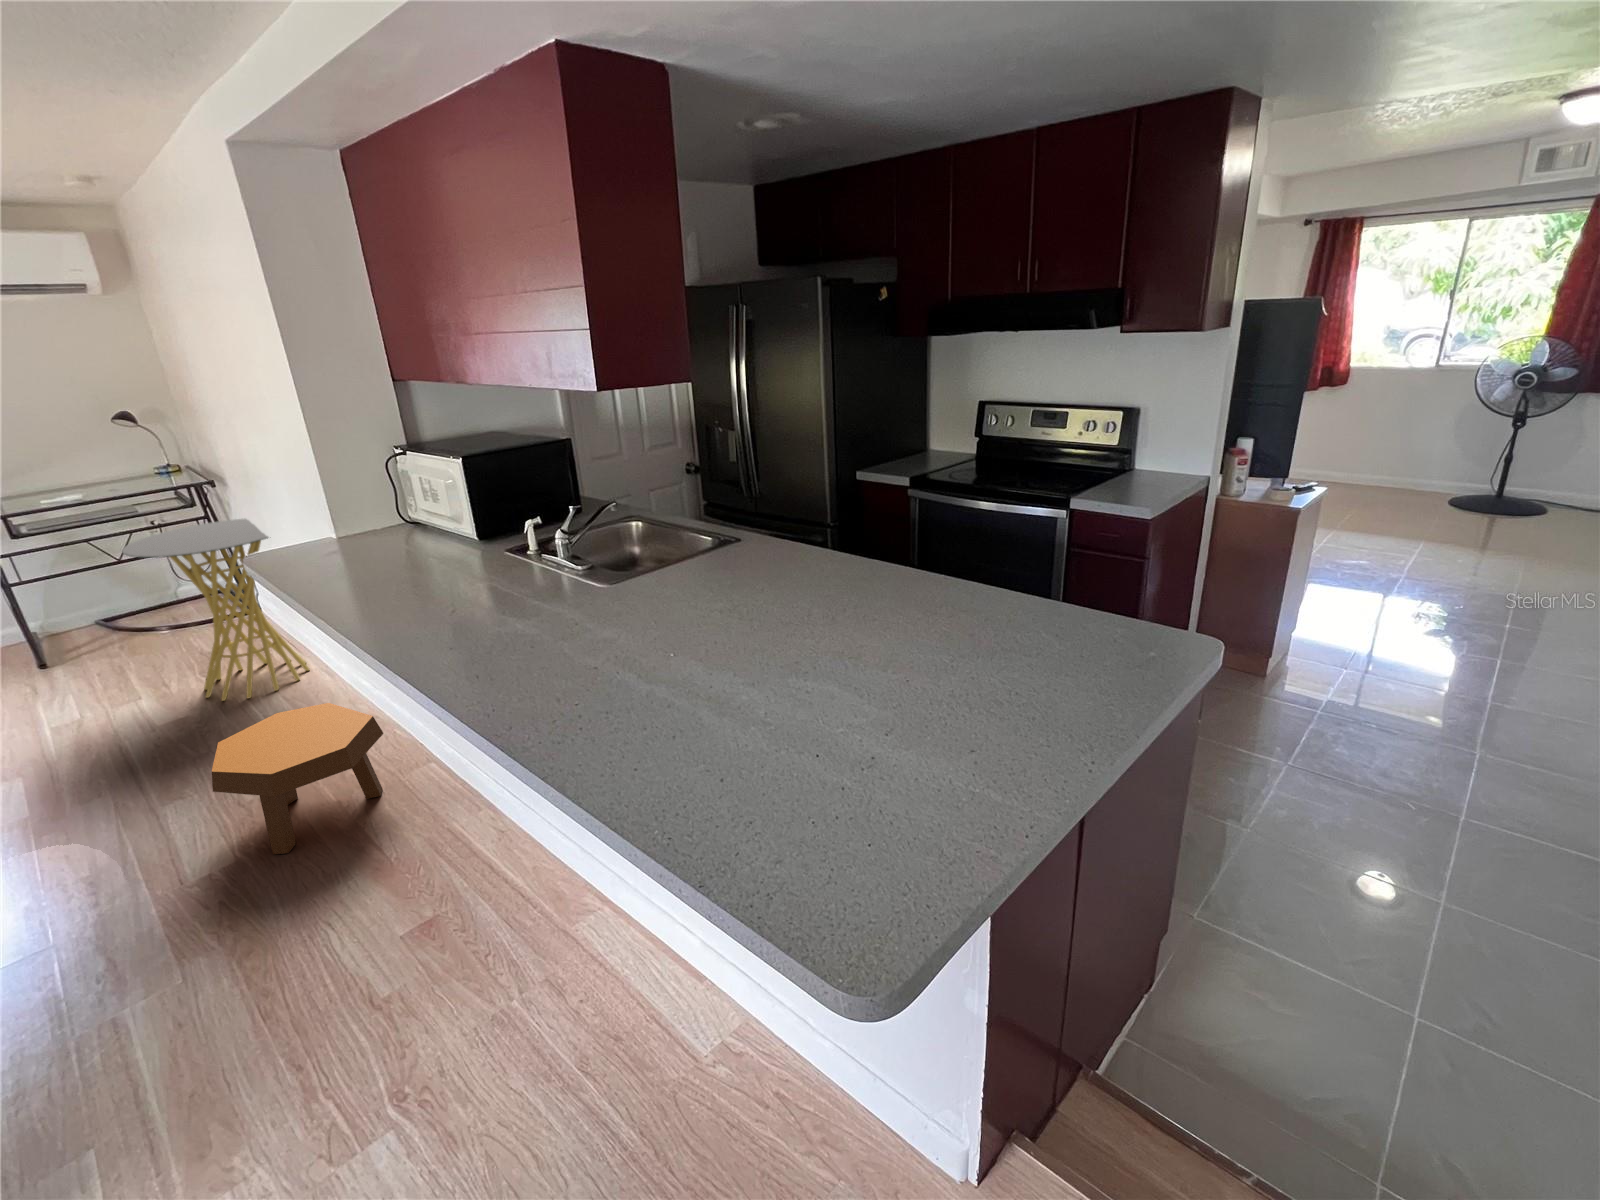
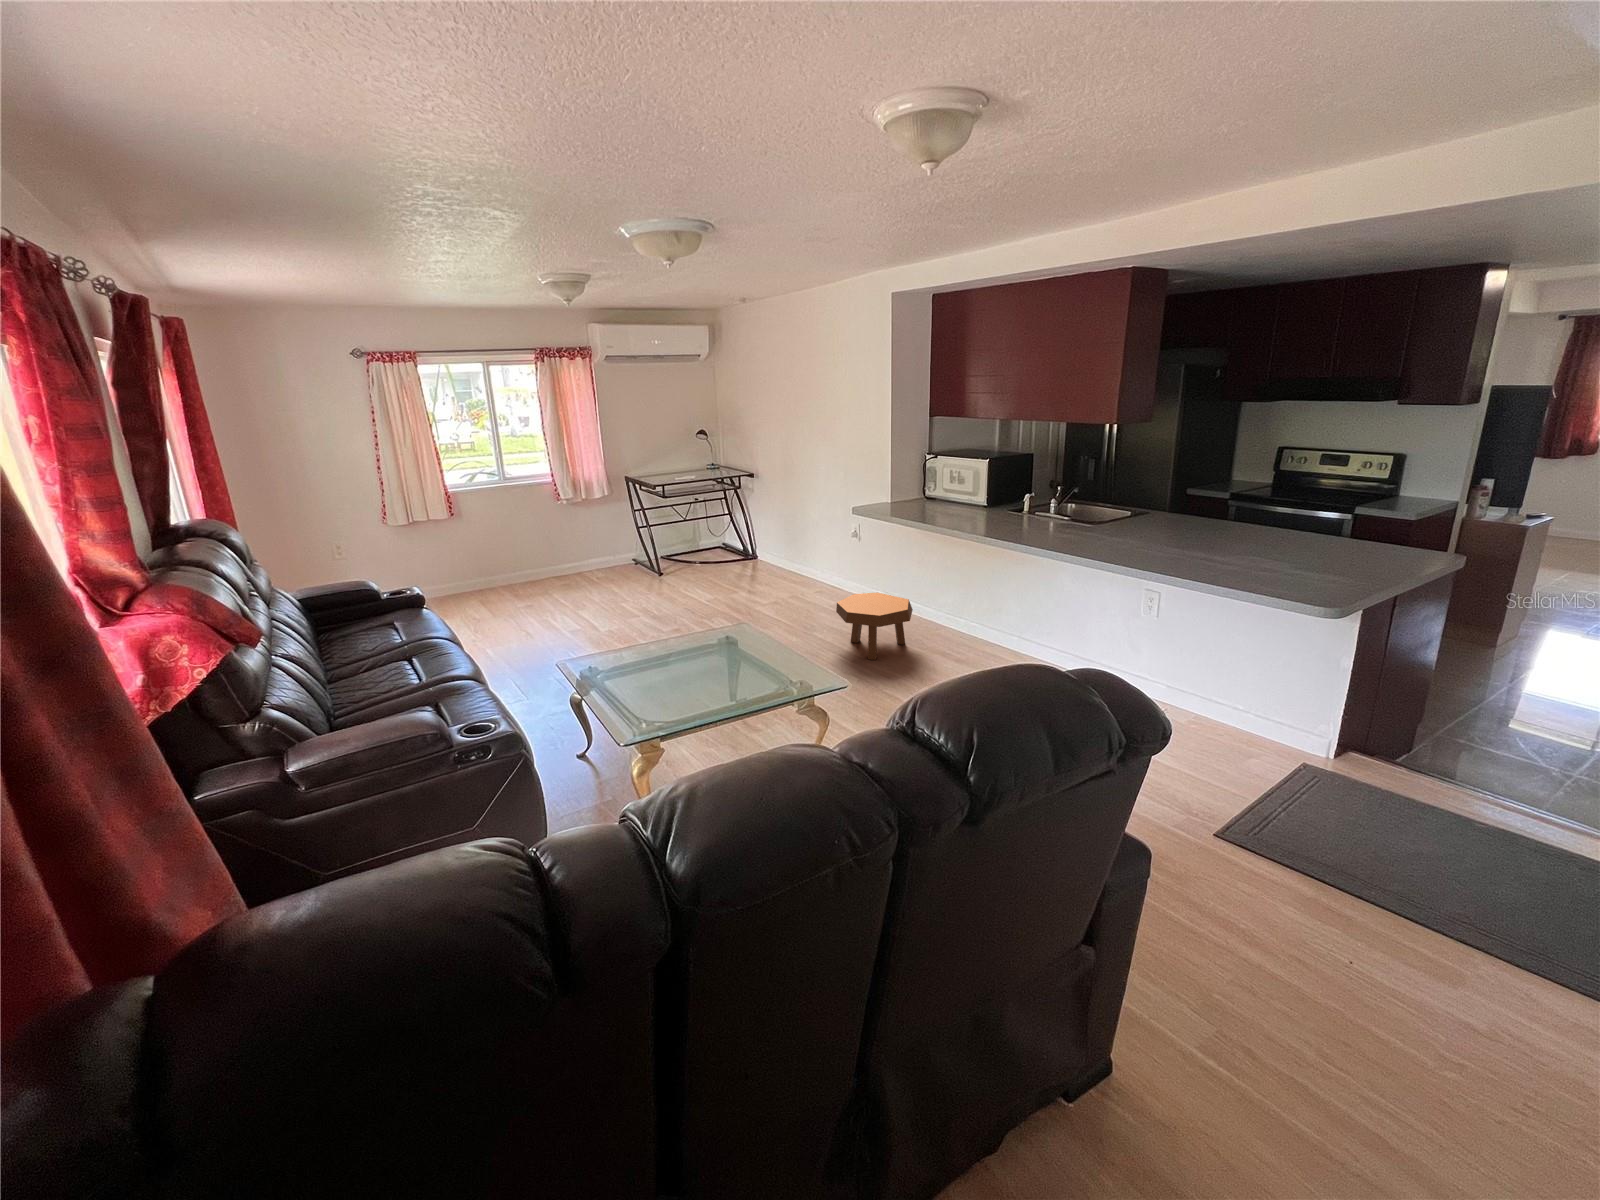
side table: present [122,519,309,701] -> none [744,497,823,598]

